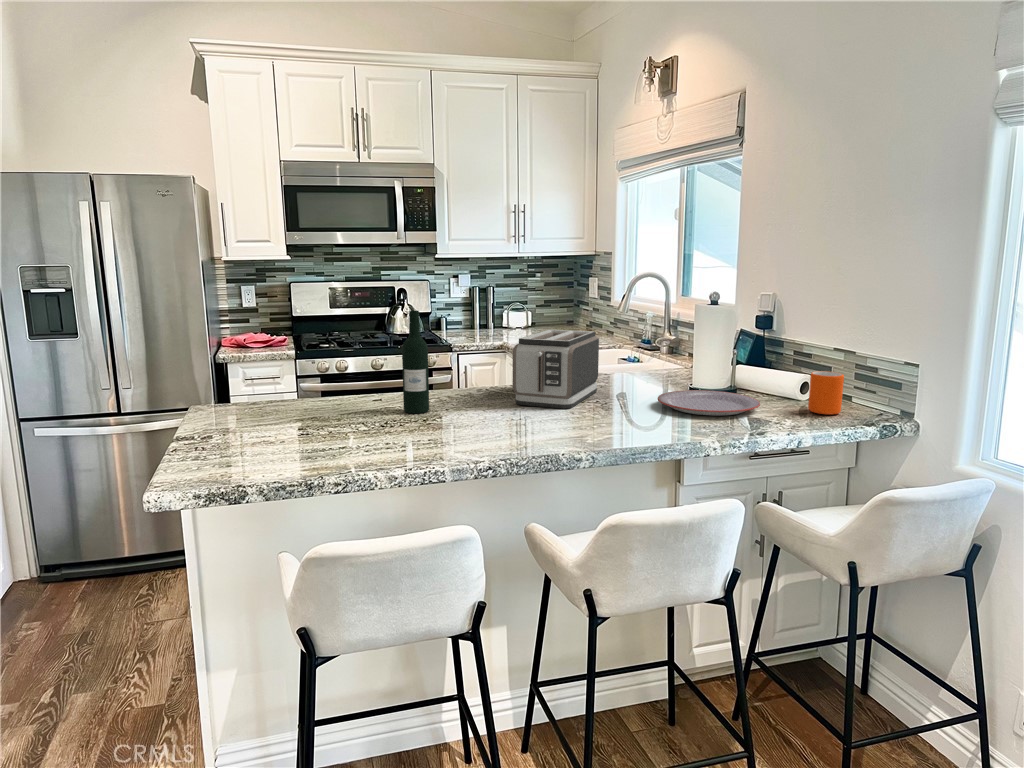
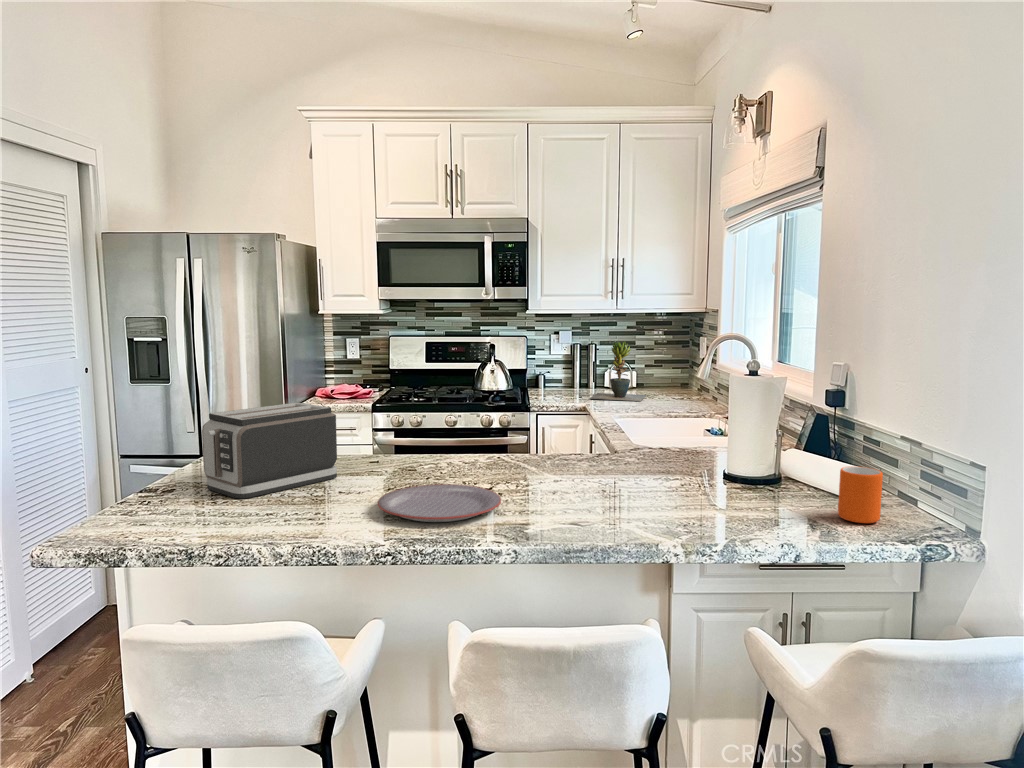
potted plant: none [499,283,547,337] -> present [590,342,646,401]
wine bottle: present [402,310,429,413] -> none [379,374,407,482]
toaster: present [512,329,599,409] -> present [202,402,337,499]
plate: present [658,390,760,416] -> present [378,484,501,522]

